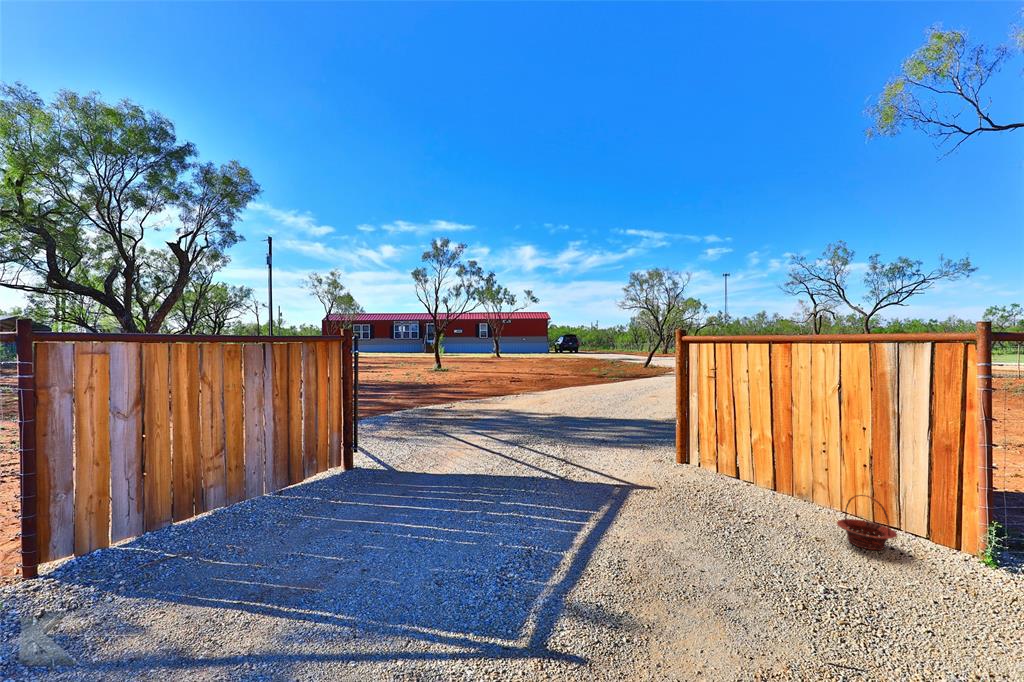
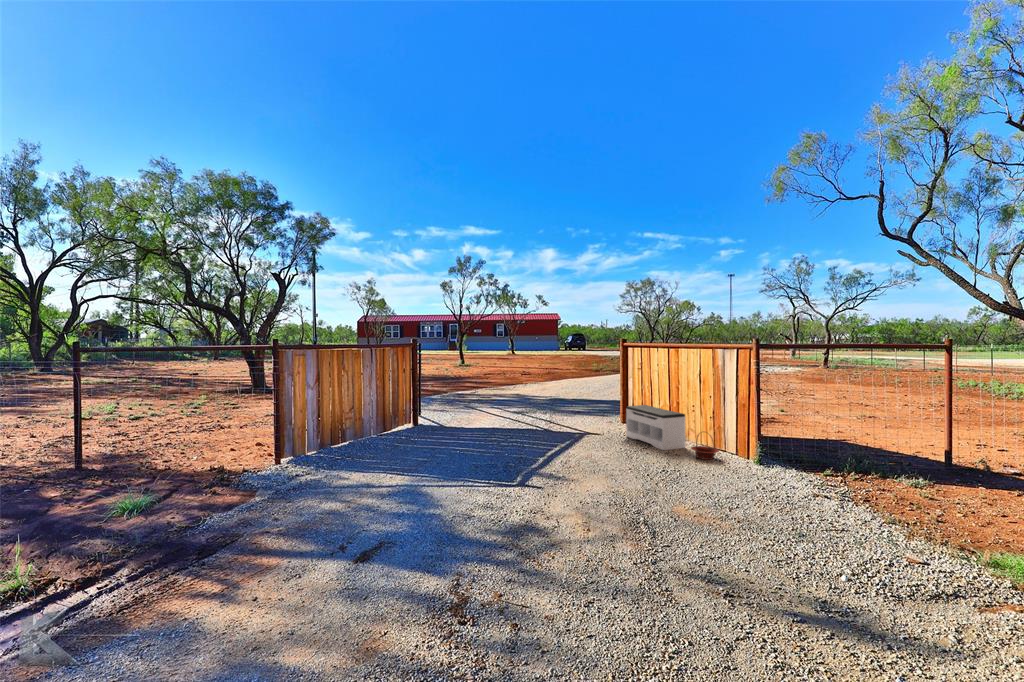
bench: none [694,437,810,523] -> present [626,405,686,450]

